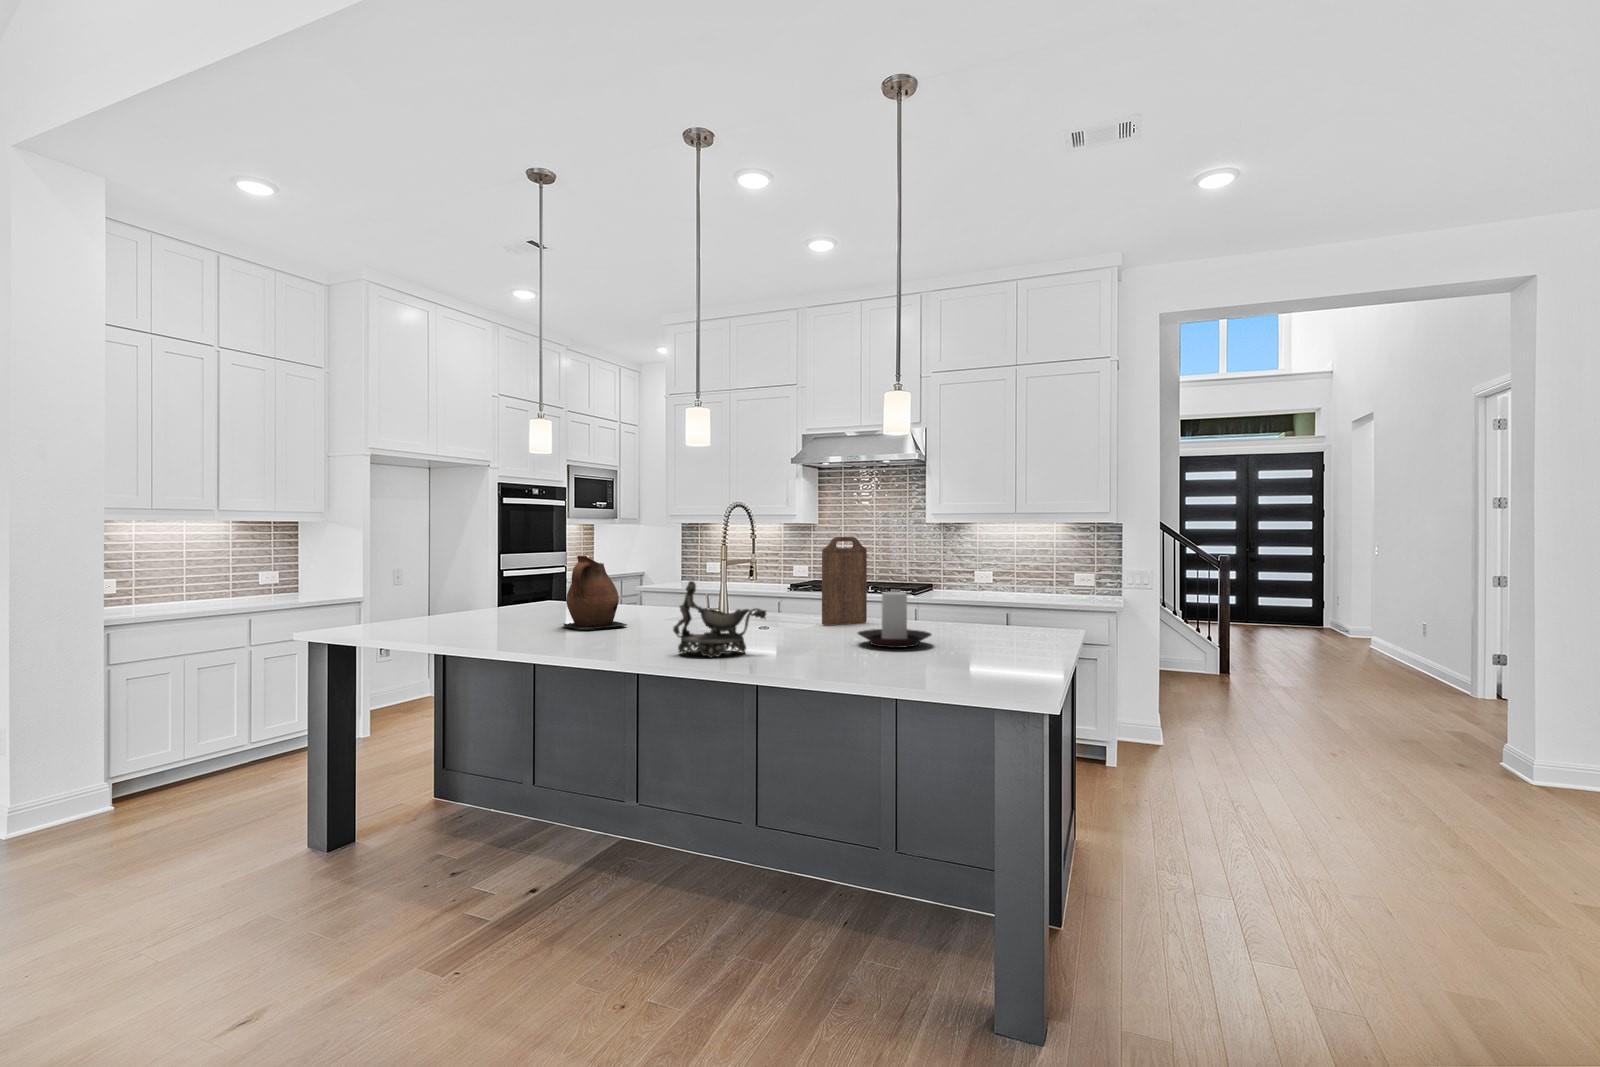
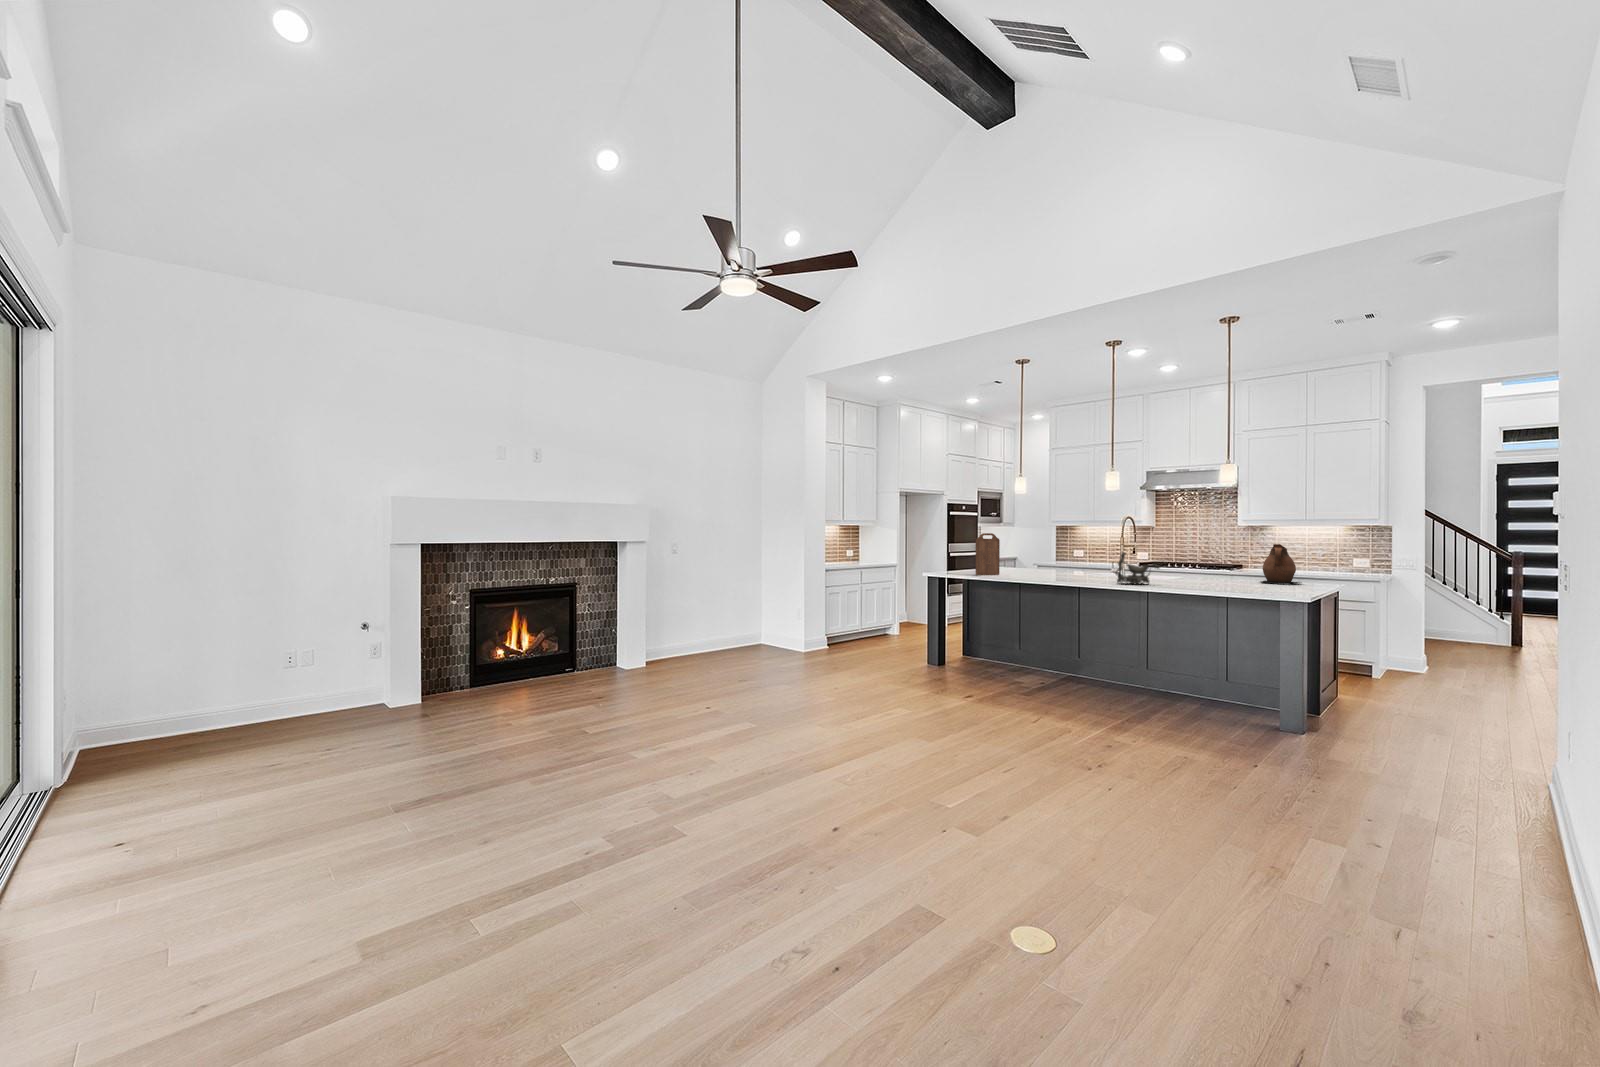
cutting board: present [822,537,867,625] -> present [976,533,1000,575]
ceramic pitcher: present [564,556,627,629] -> present [1261,544,1300,583]
candle holder: present [858,592,931,648] -> none [1204,558,1245,585]

